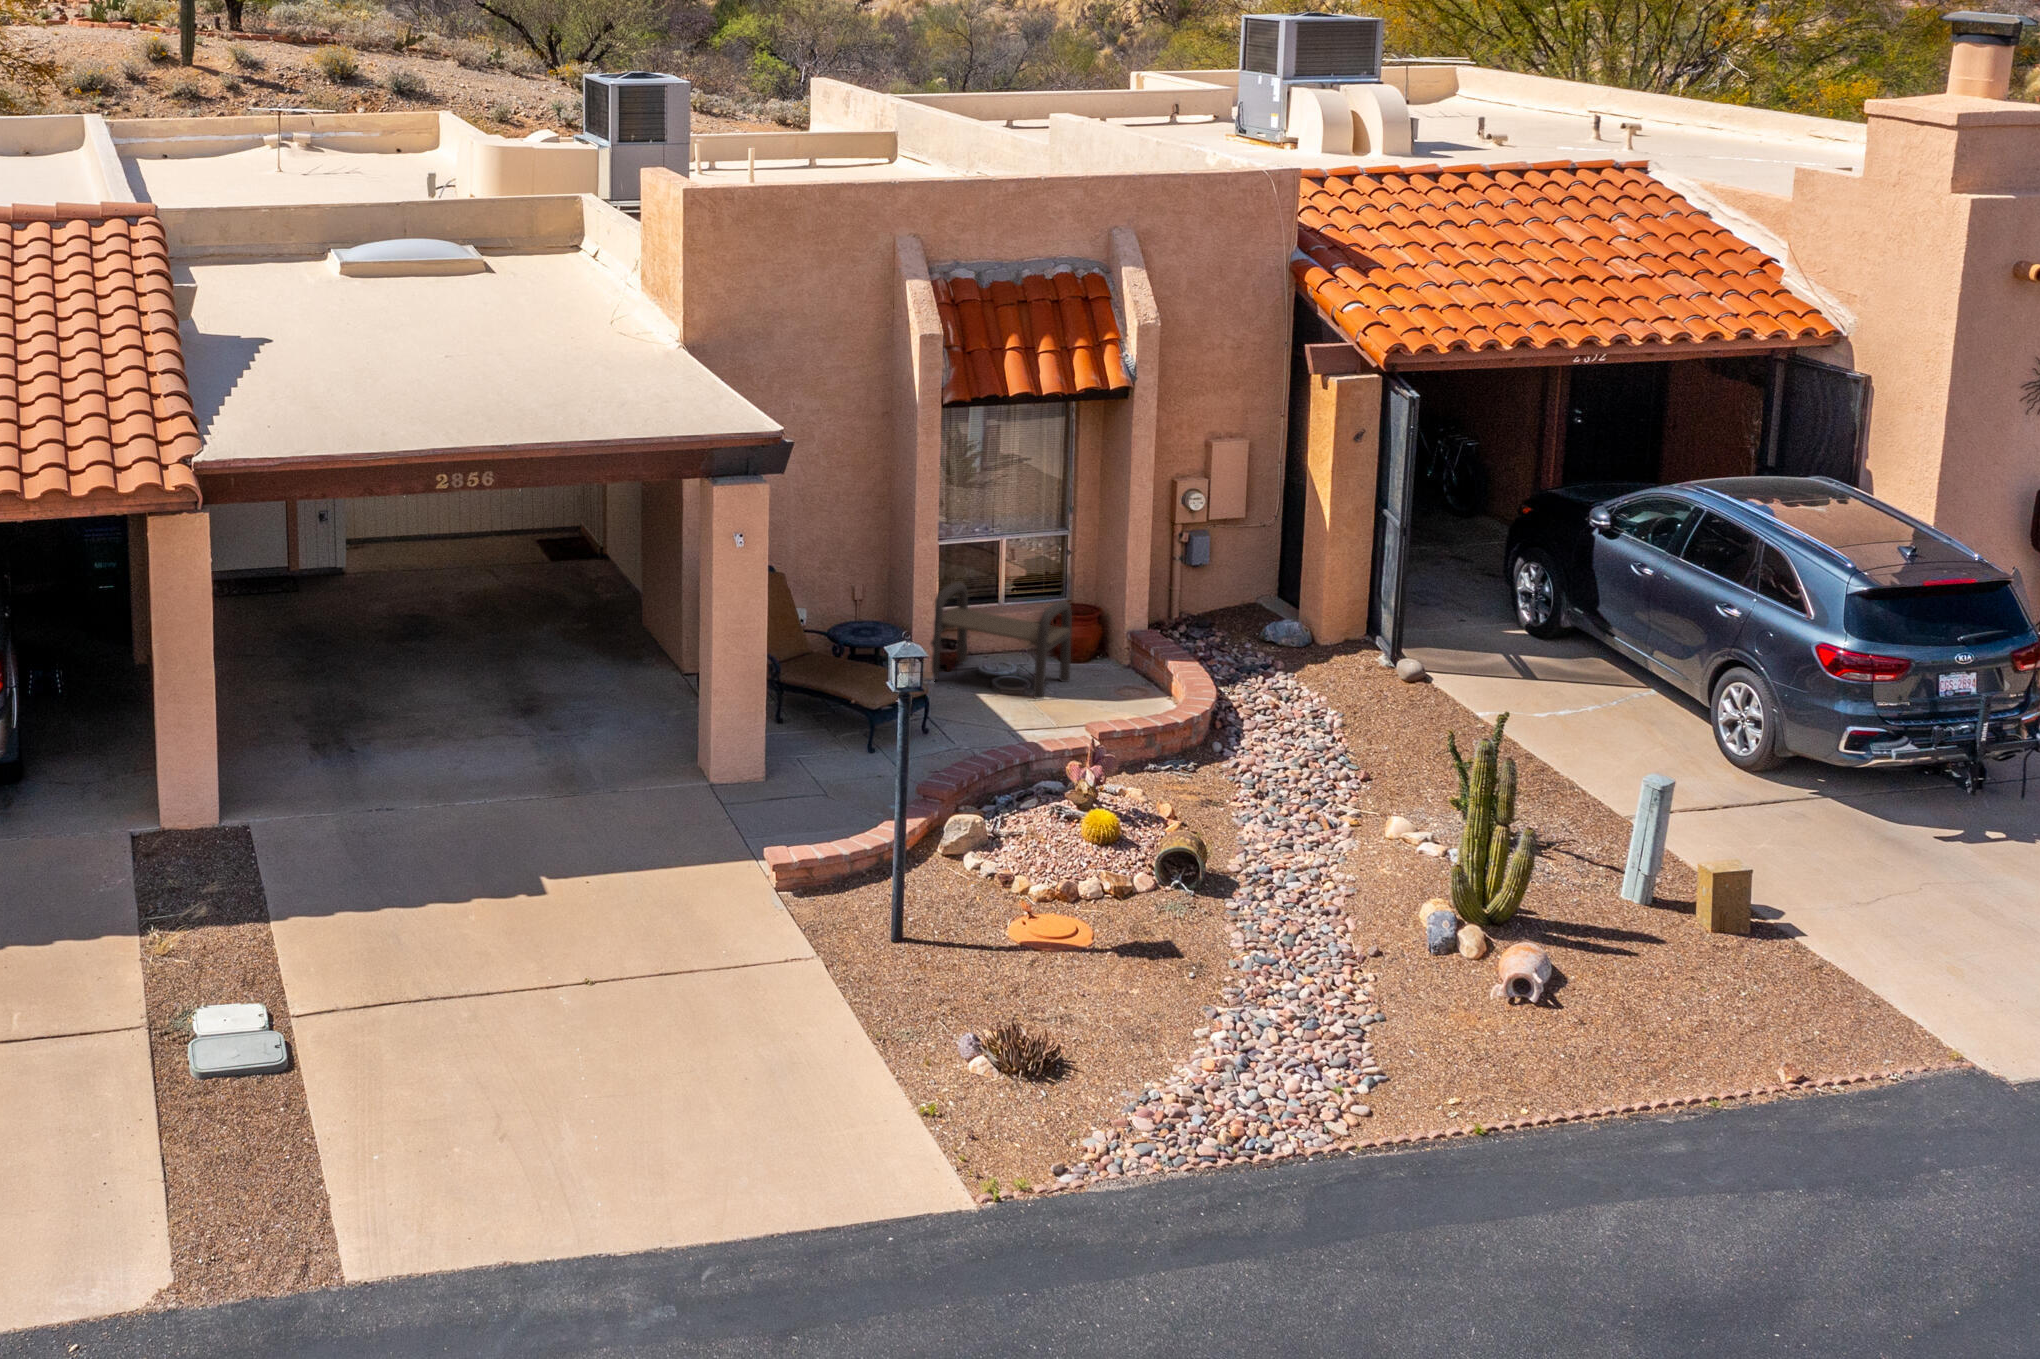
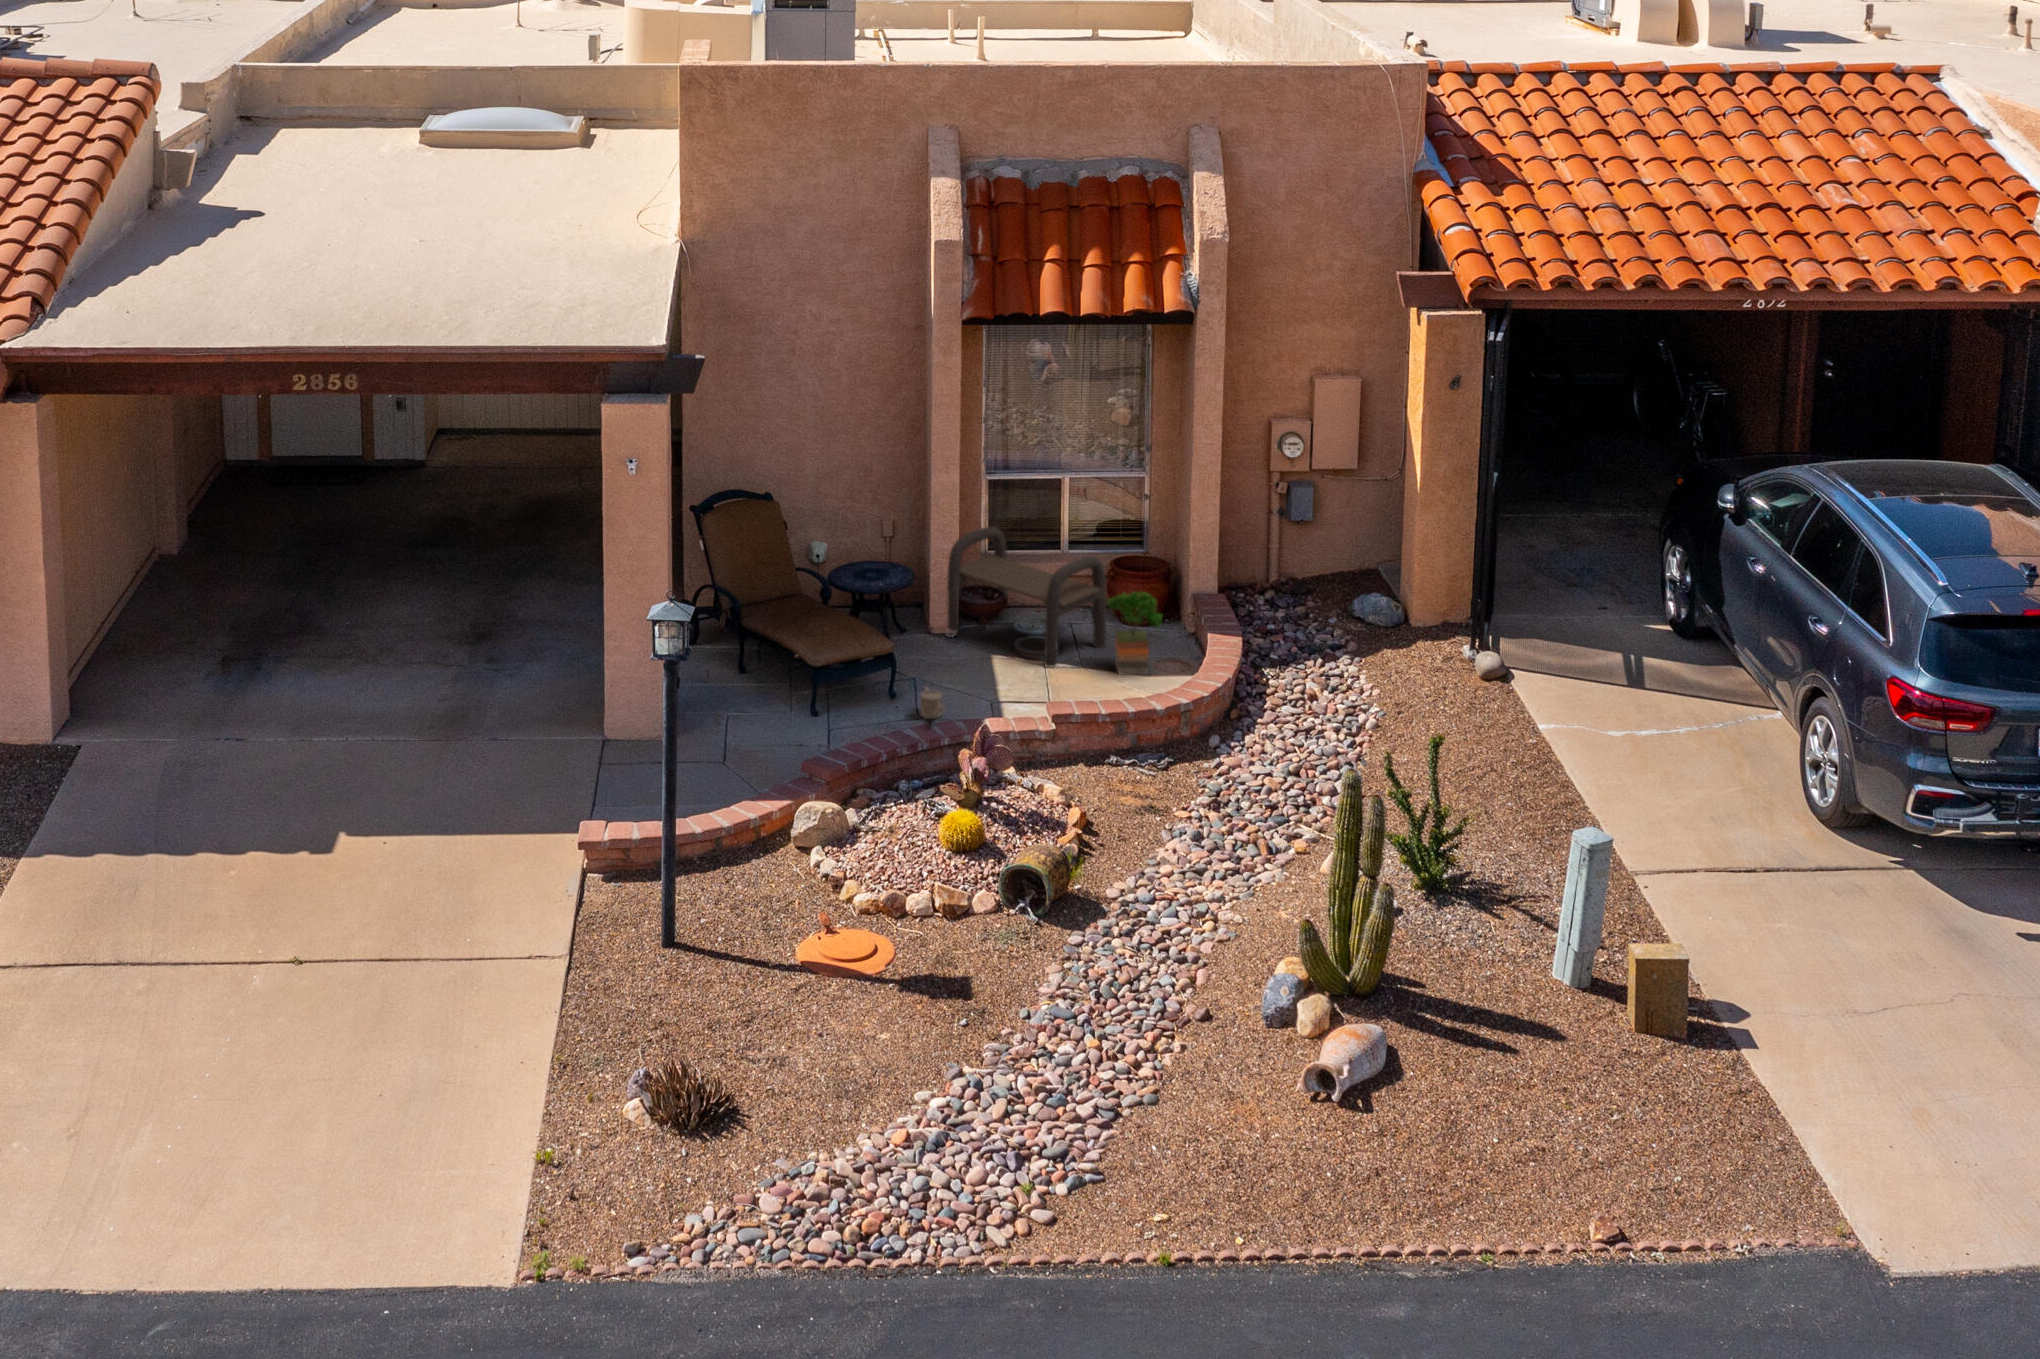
potted tree: none [1088,626,1140,701] -> present [1108,592,1162,675]
watering can: none [966,717,1000,745] -> present [920,687,945,719]

